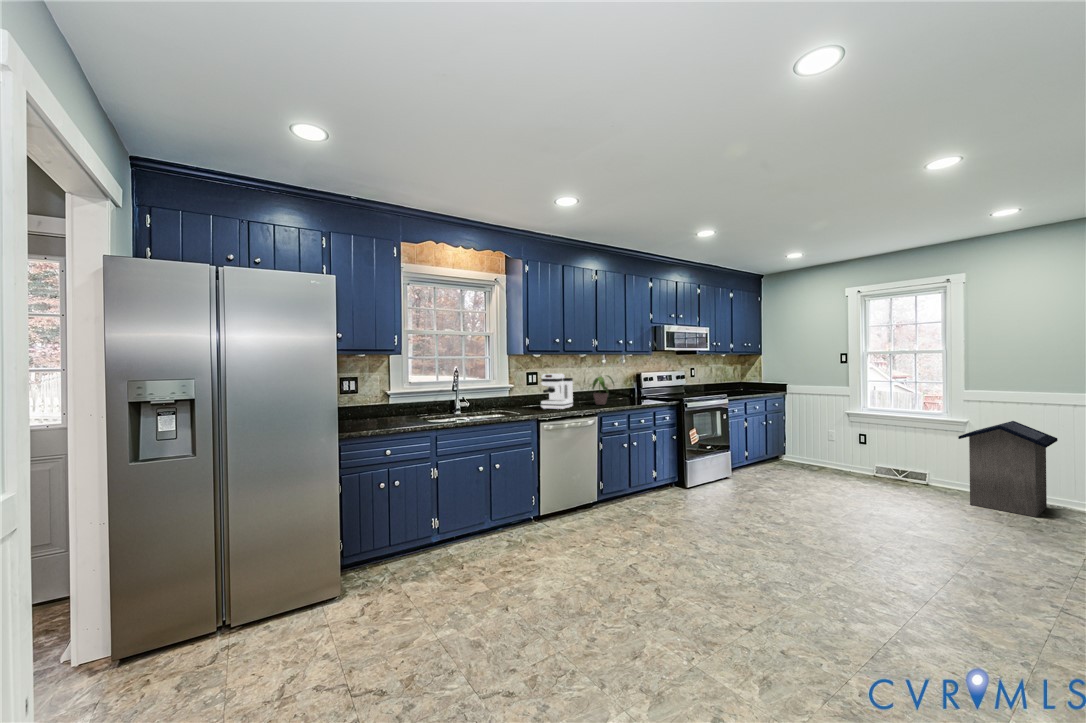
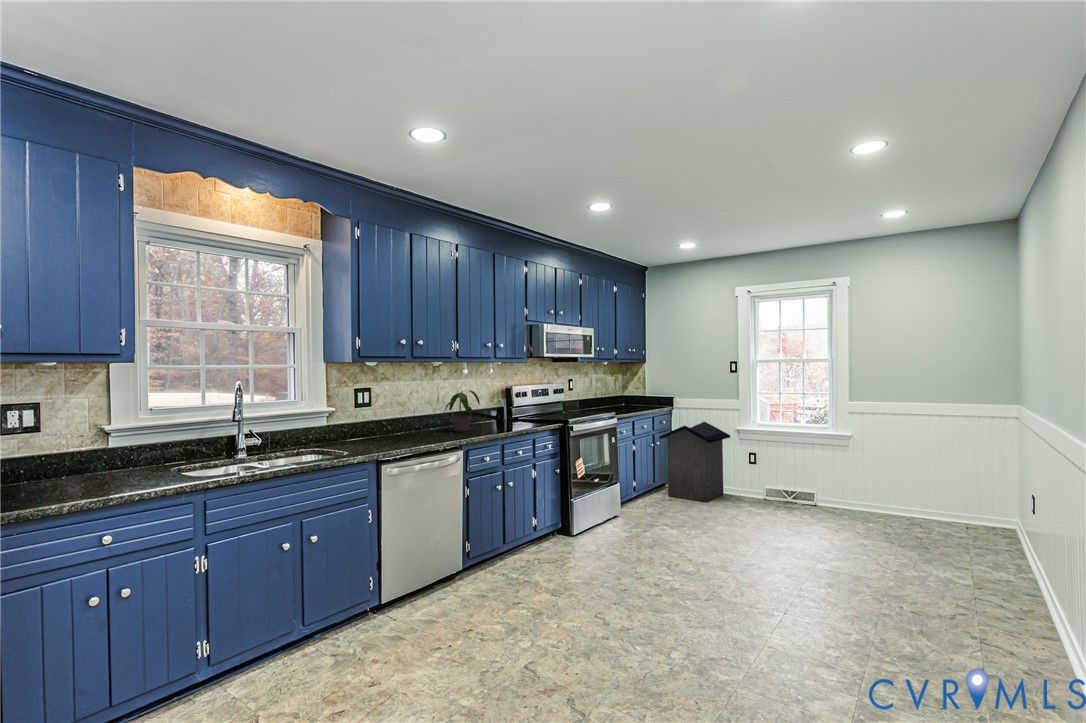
coffee maker: present [541,374,573,409] -> none [378,390,425,441]
trash can: present [958,421,1058,517] -> present [659,422,730,502]

